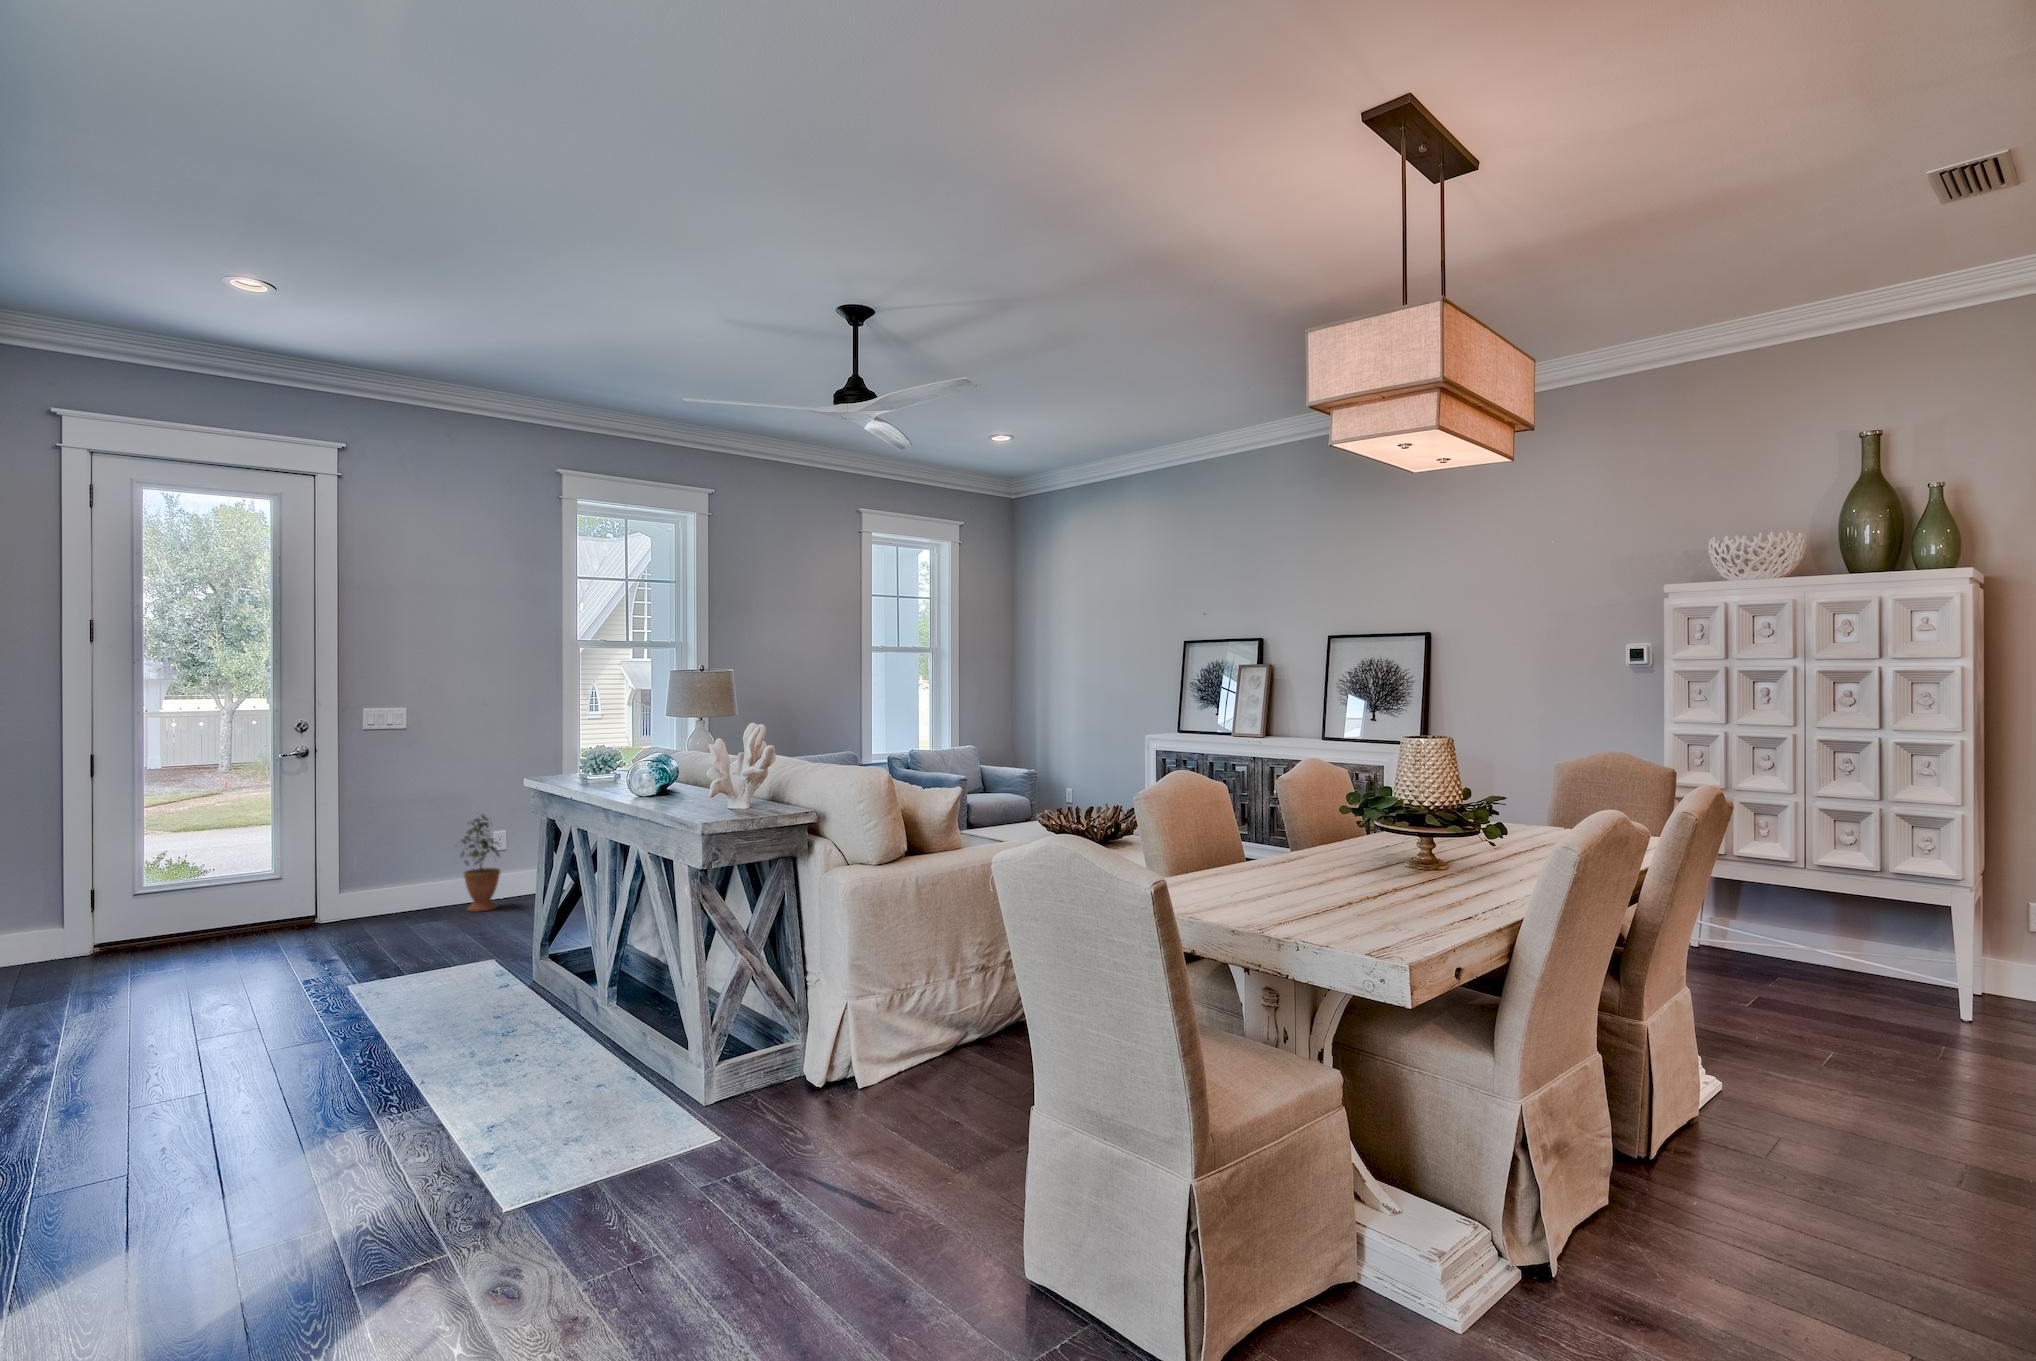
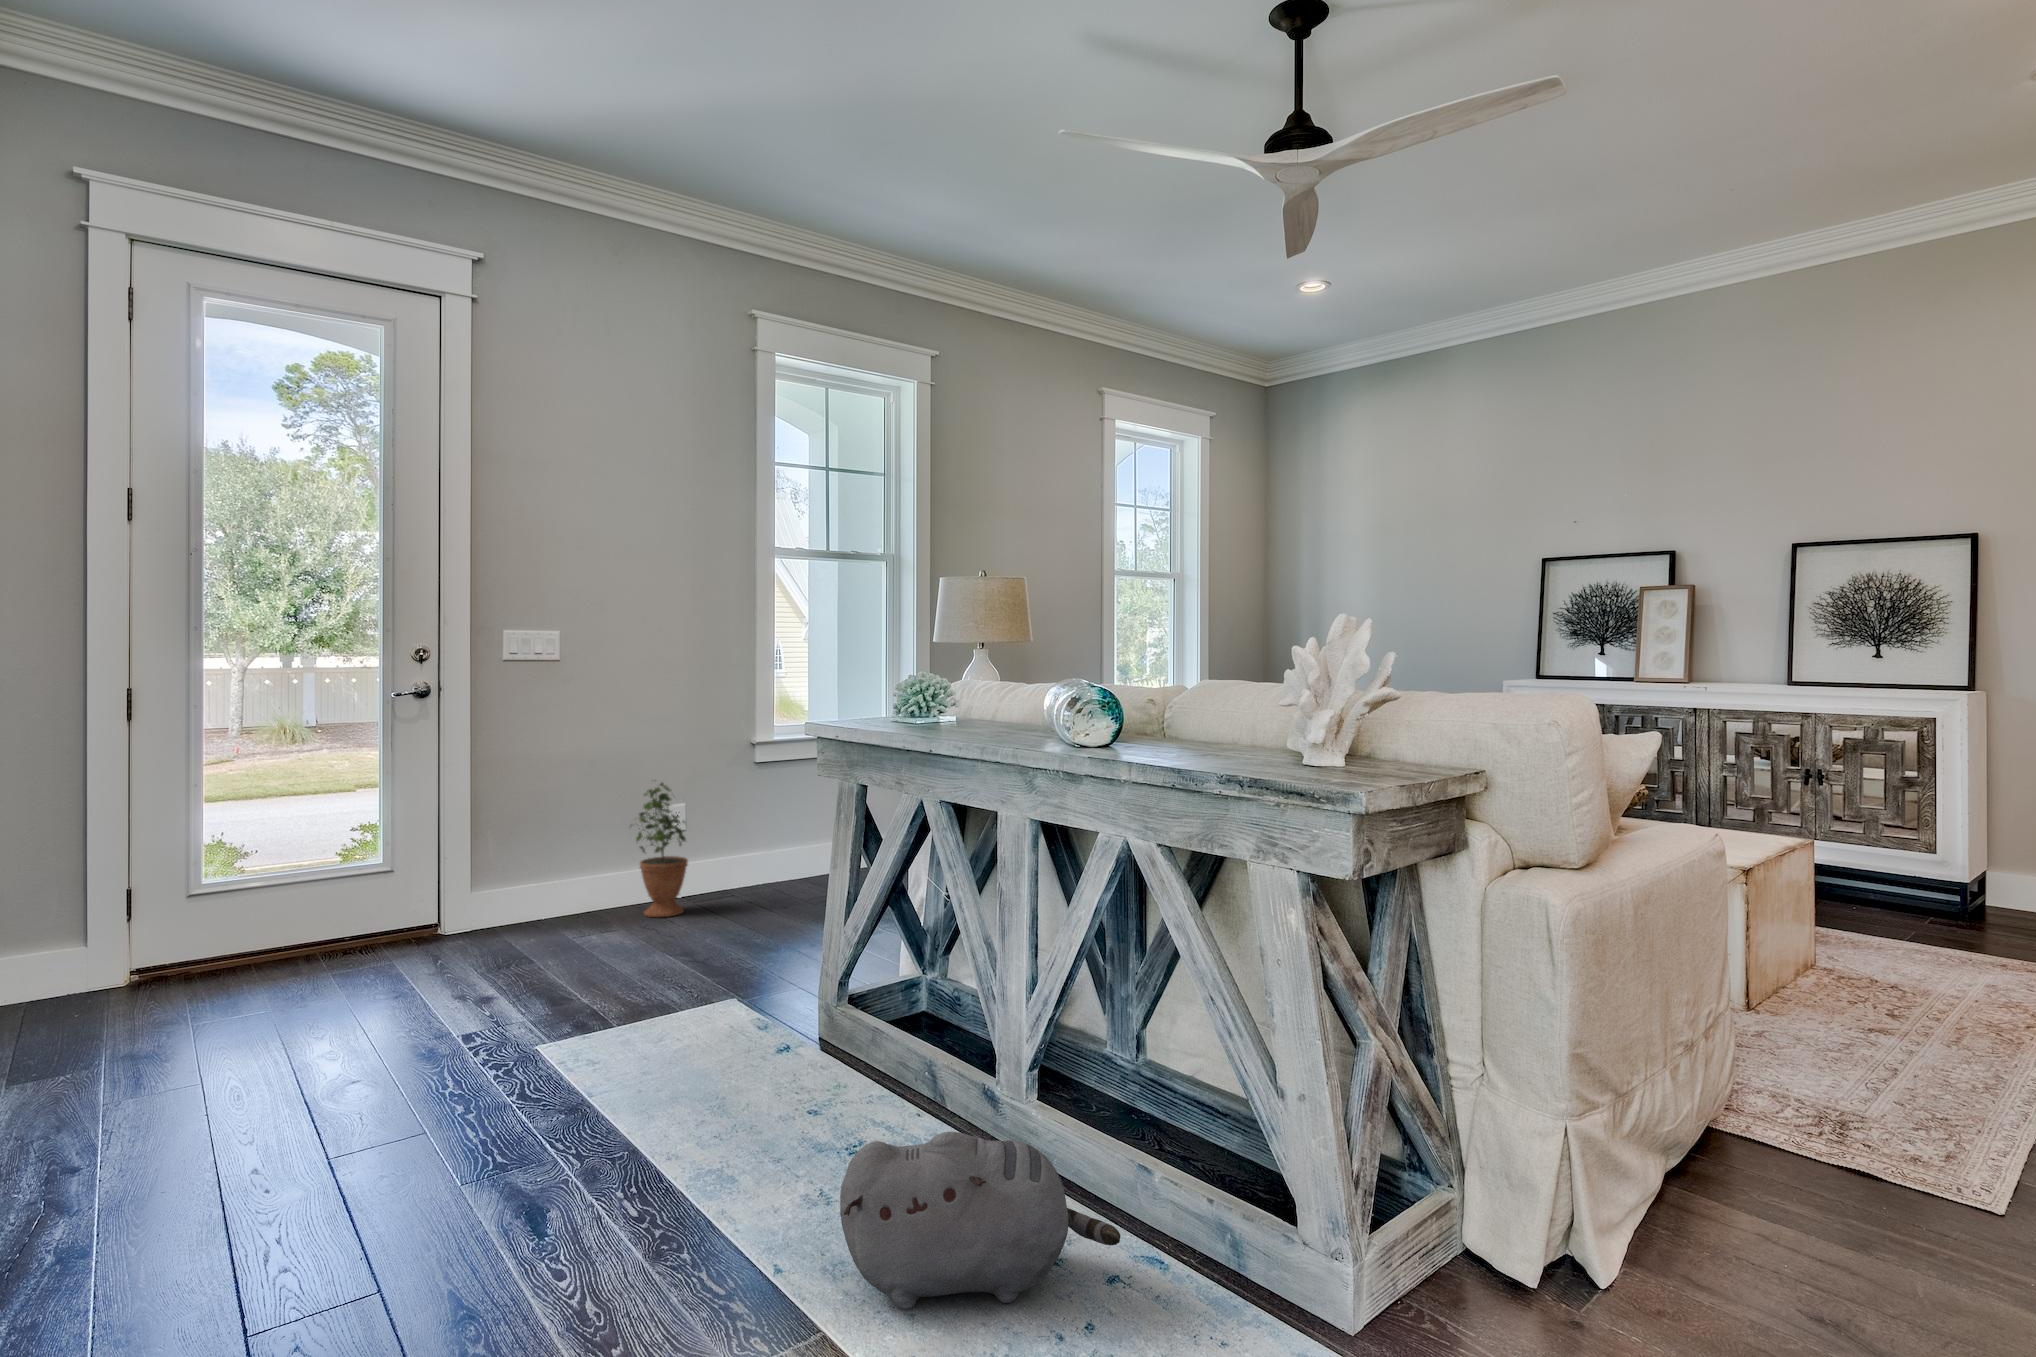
plush toy: none [448,1008,599,1097] -> present [840,1132,1121,1309]

